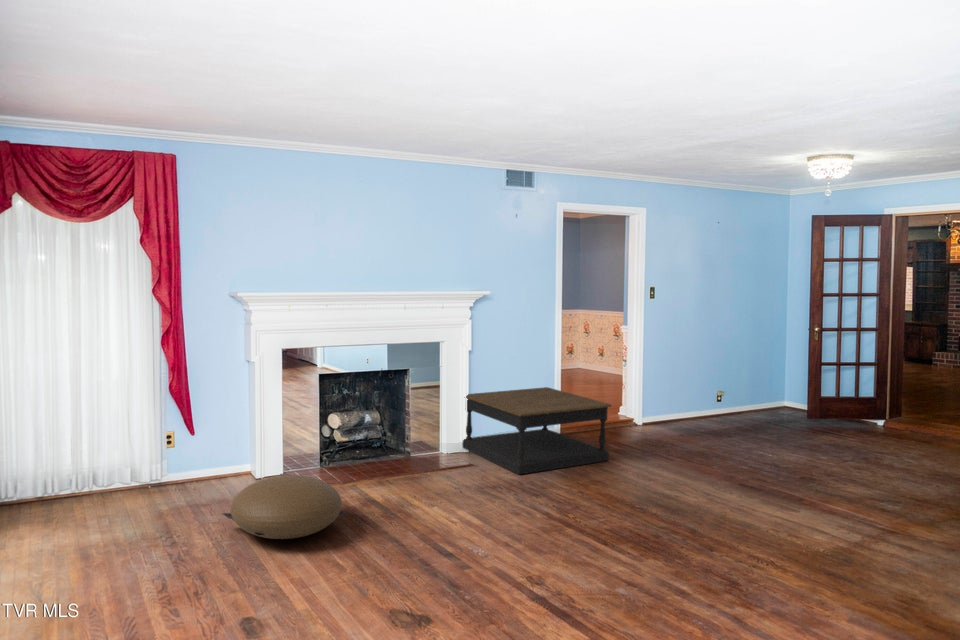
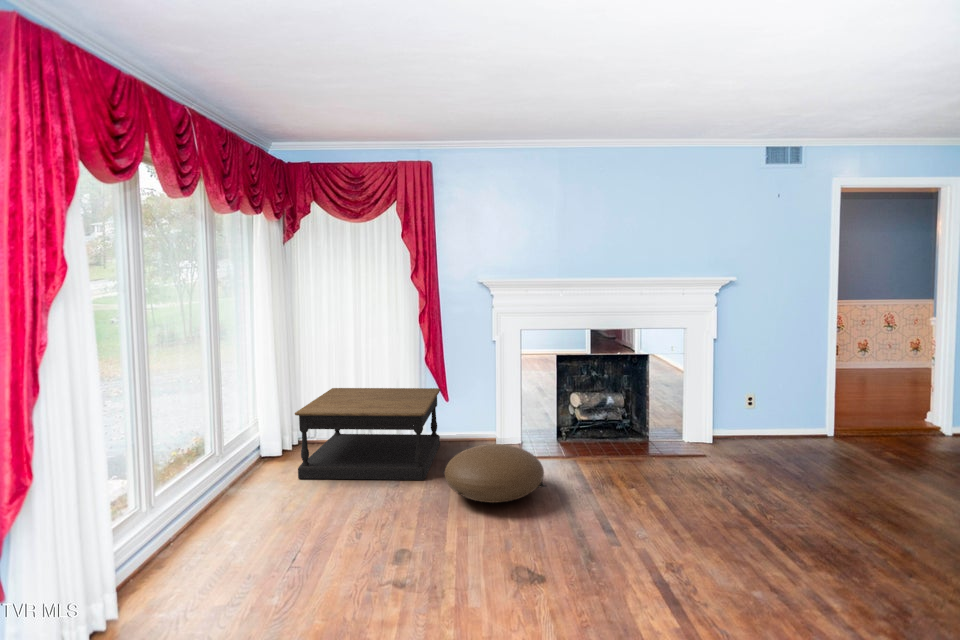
coffee table: present [463,387,611,474] -> present [295,388,440,480]

